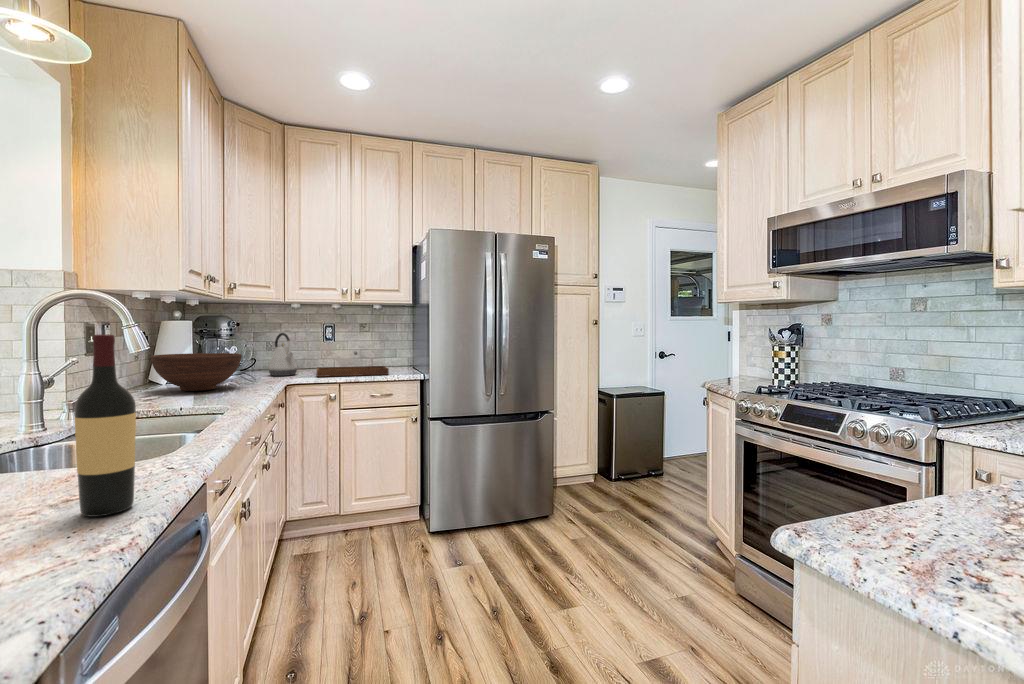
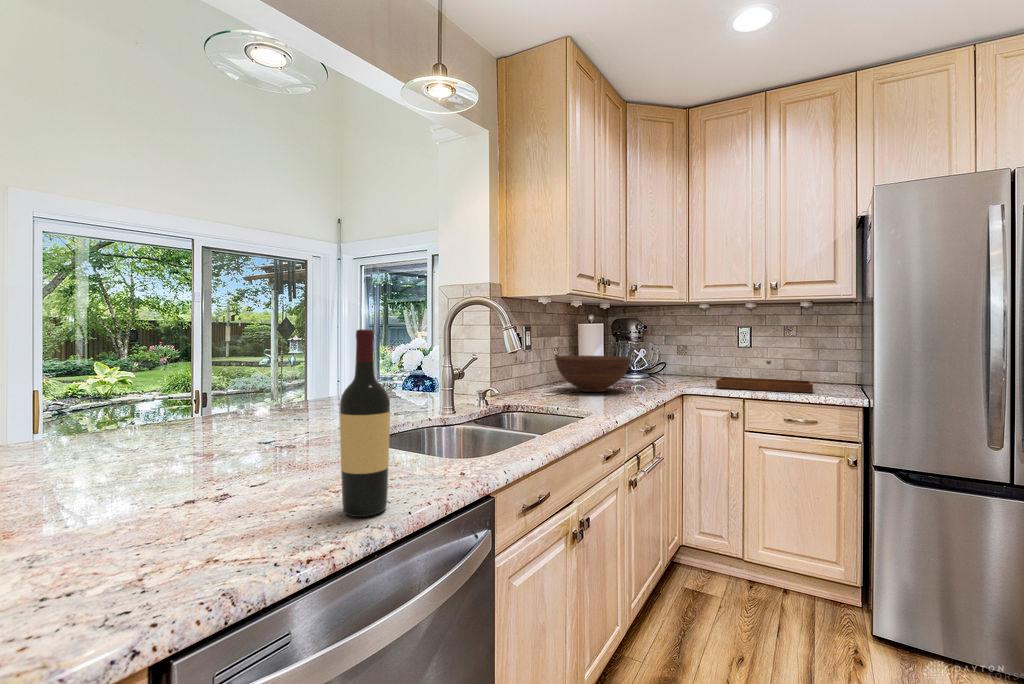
kettle: present [268,333,297,376] -> none [668,336,699,384]

